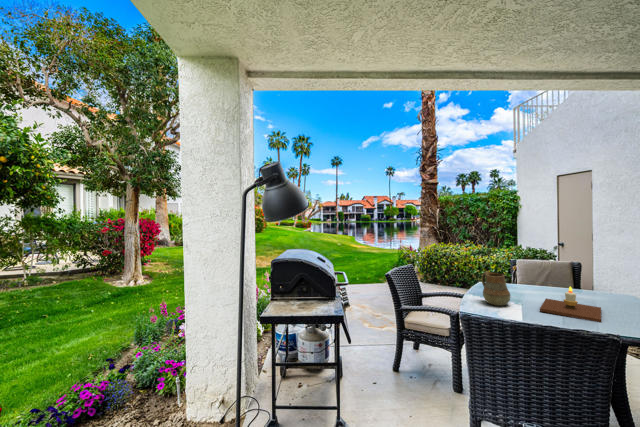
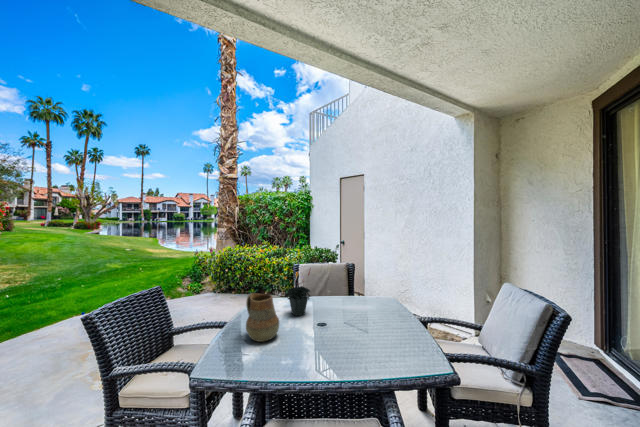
potted plant: none [510,257,536,297] -> present [285,271,310,316]
candle: present [540,287,601,322] -> none [310,301,368,346]

